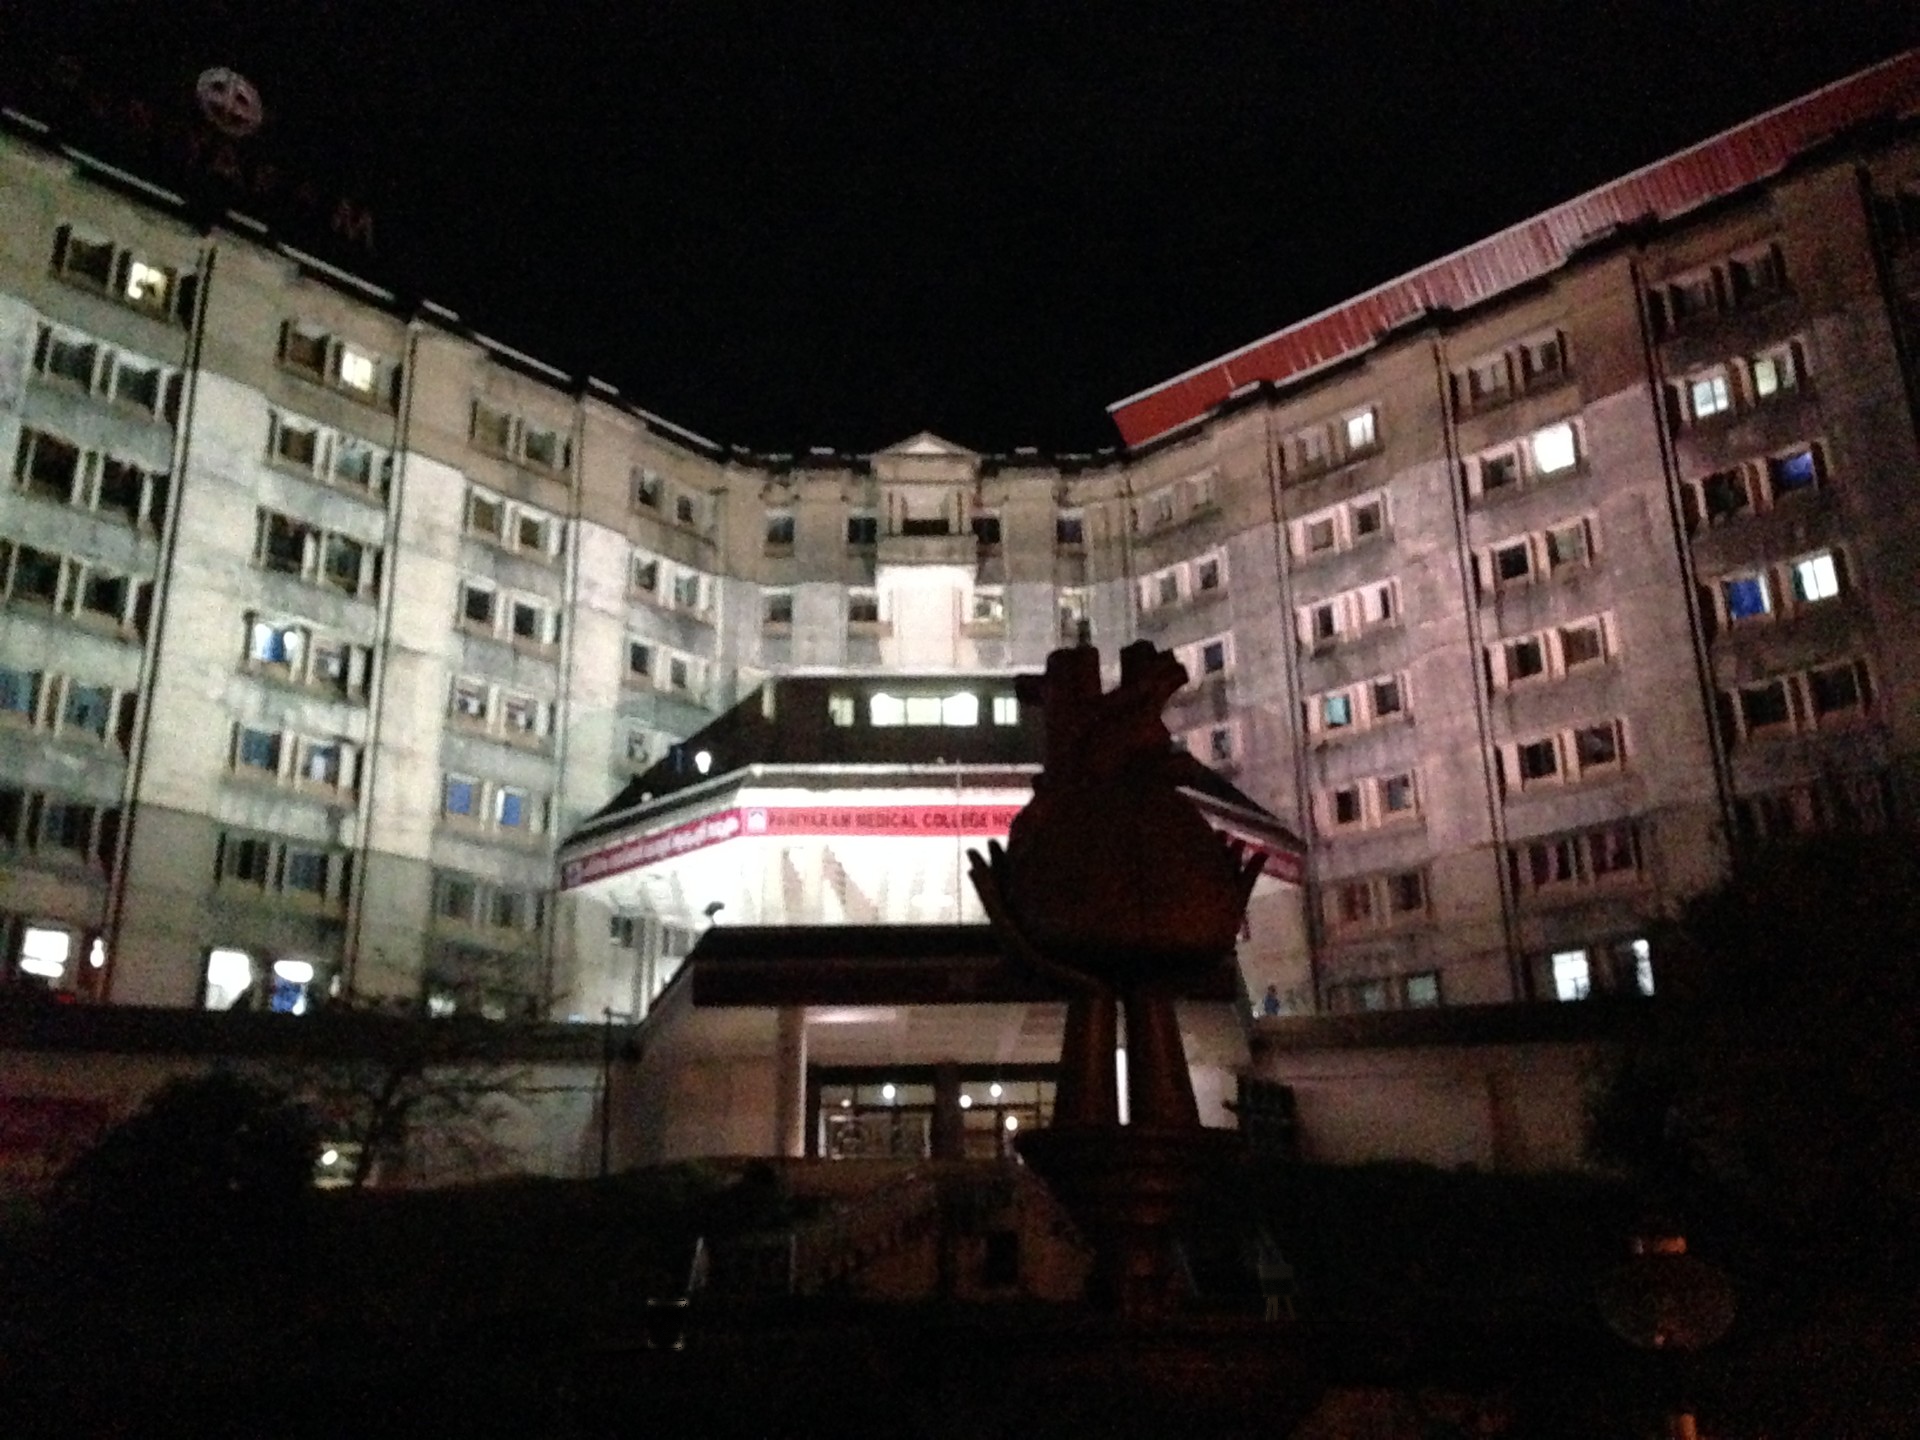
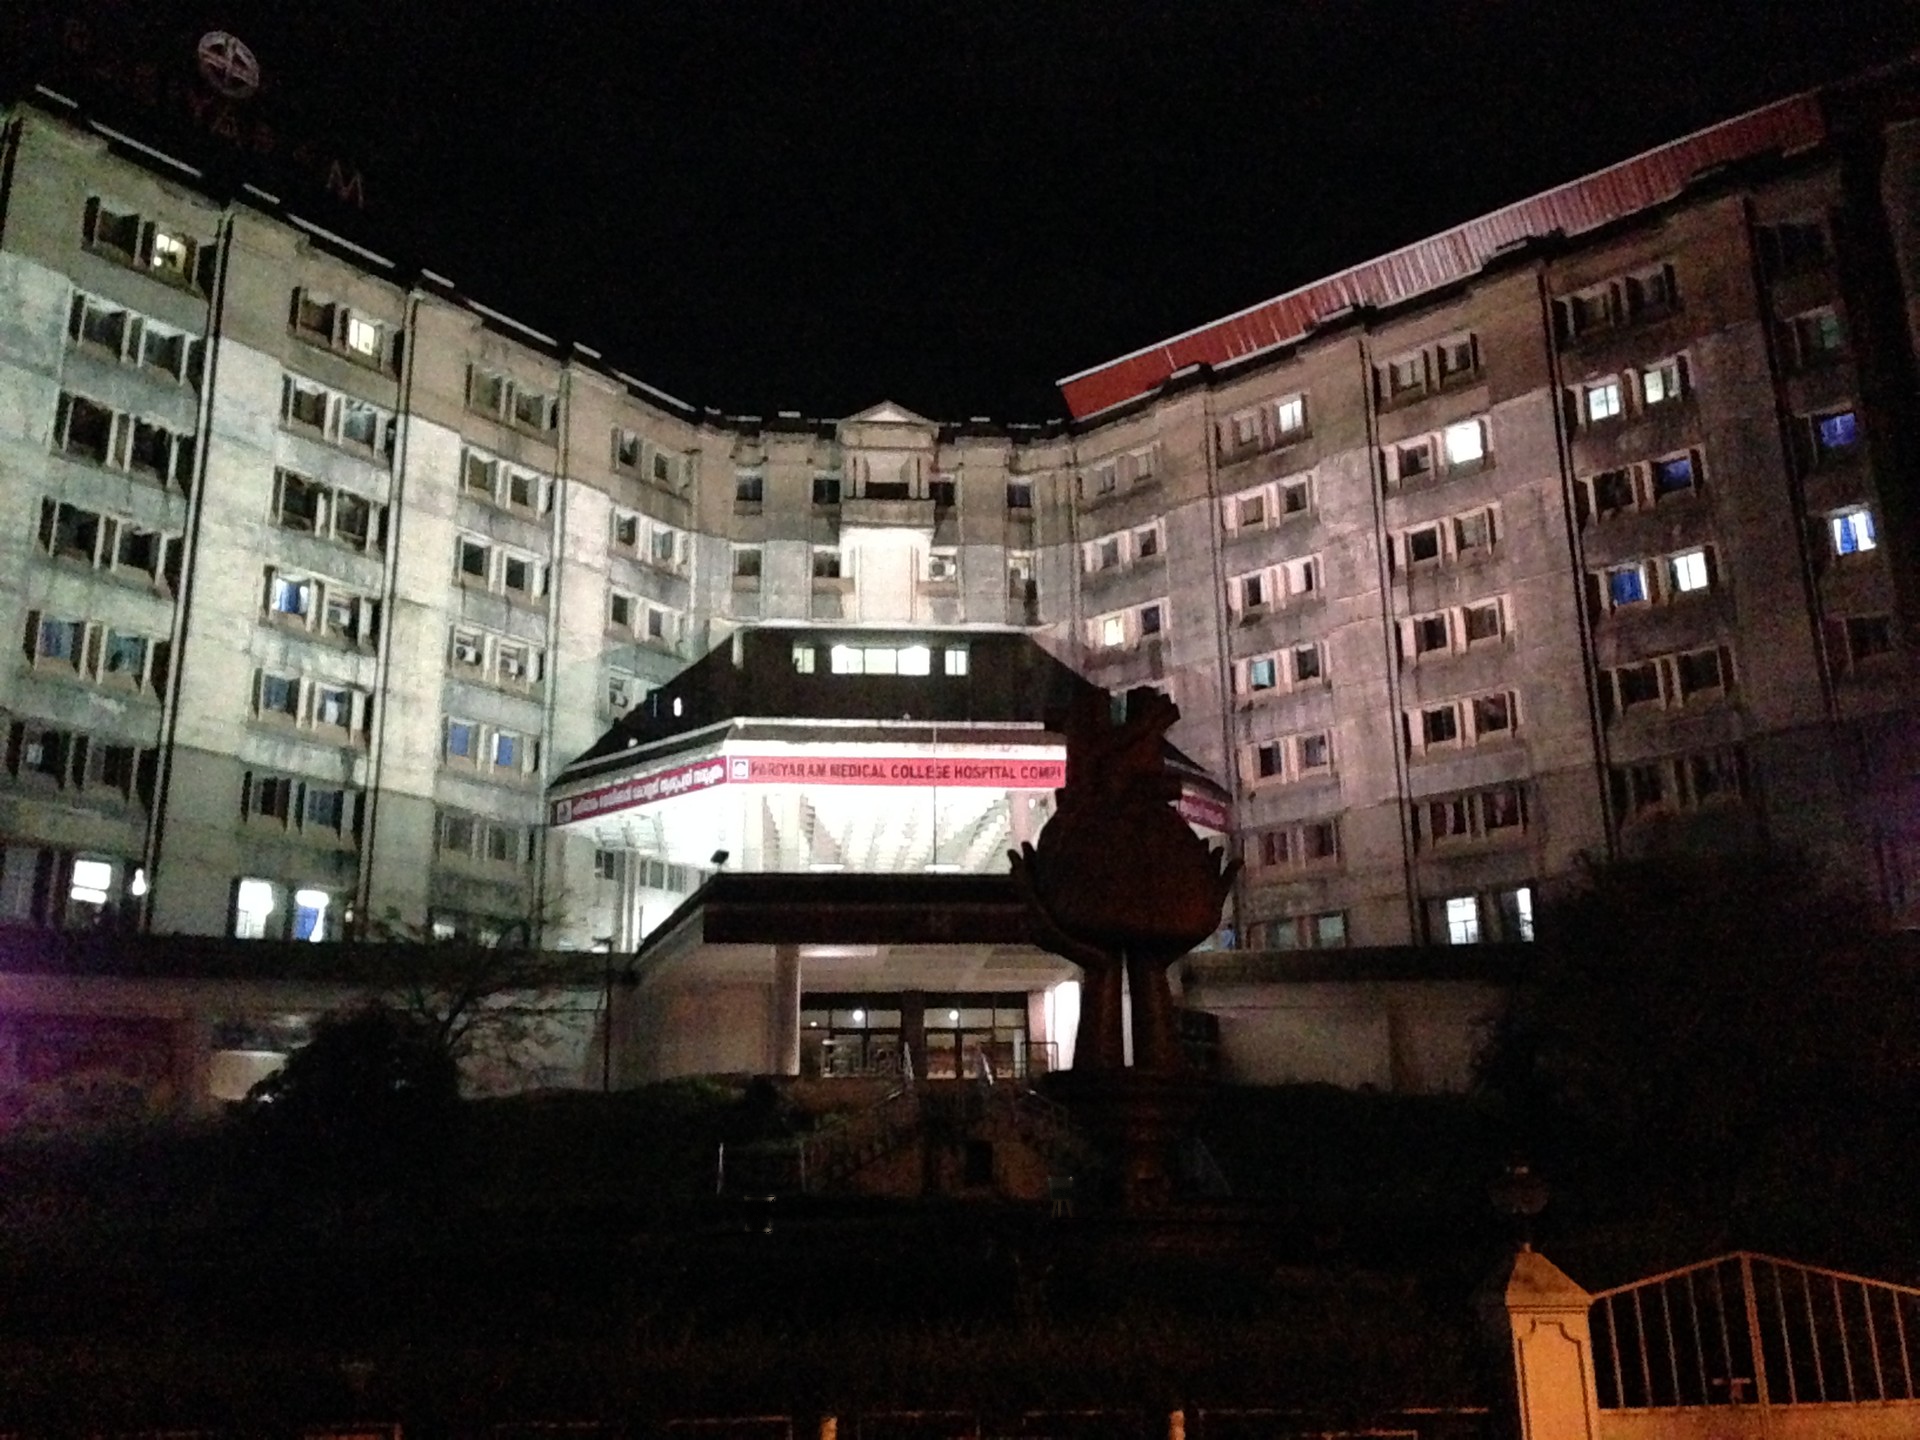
planter: present [1259,1264,1295,1320] -> present [1048,1177,1072,1216]

